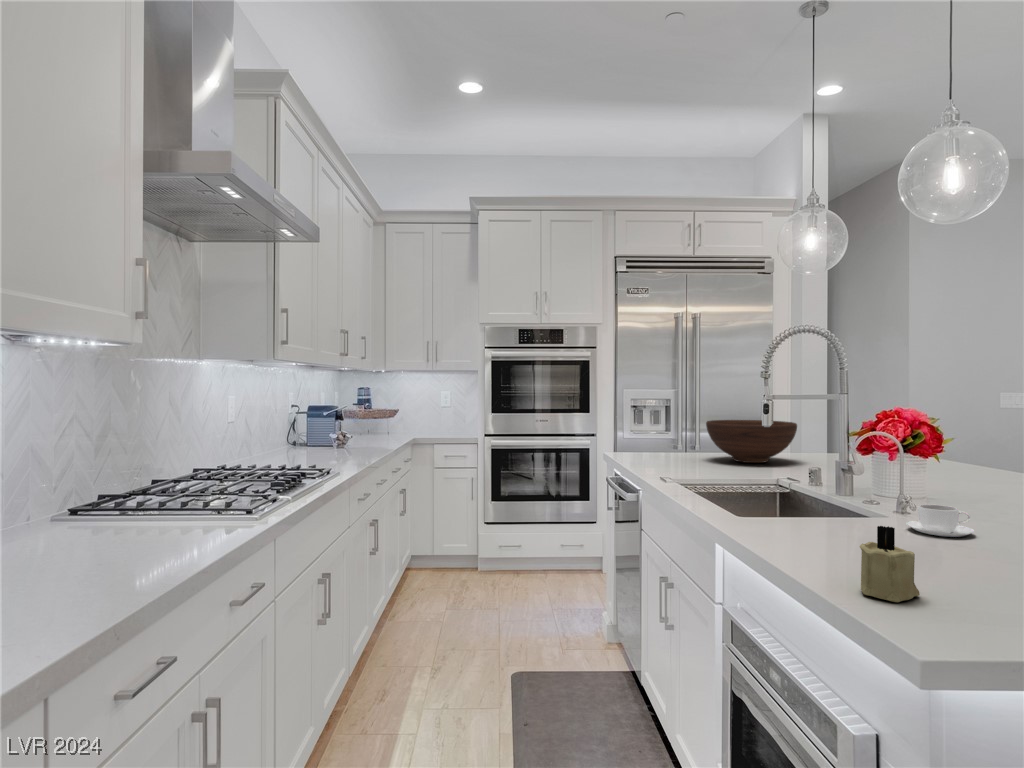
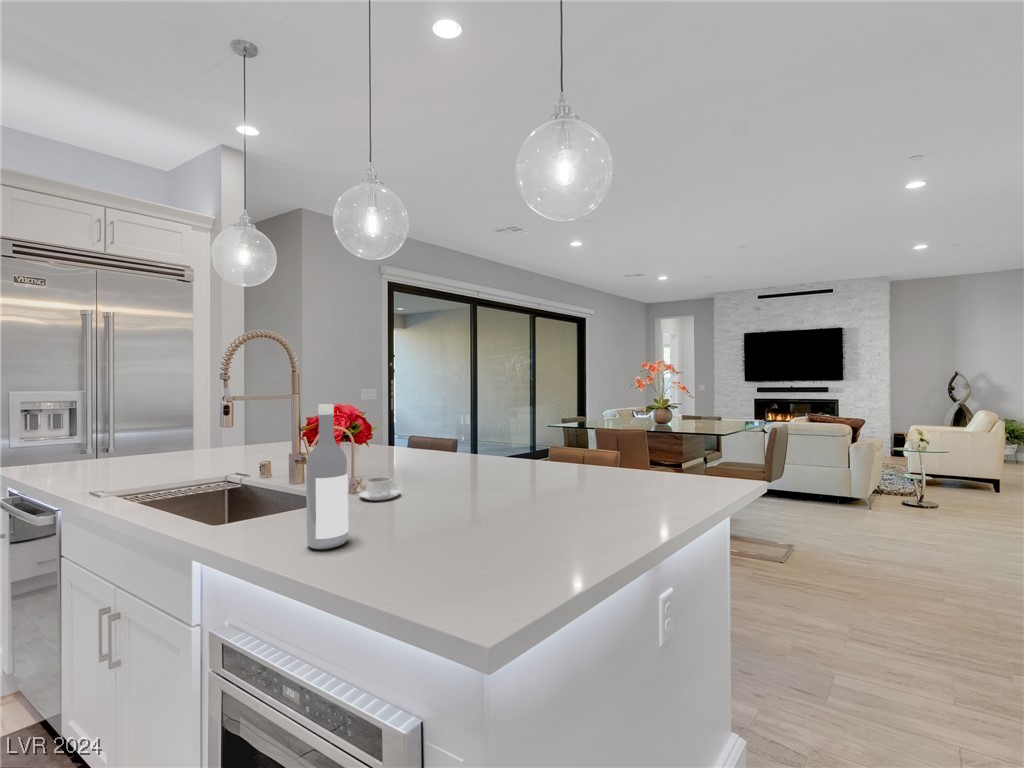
wine bottle: none [804,394,854,563] -> present [306,404,348,549]
fruit bowl: present [706,420,797,463] -> none [142,419,239,461]
candle: present [860,526,920,602] -> none [370,510,410,571]

